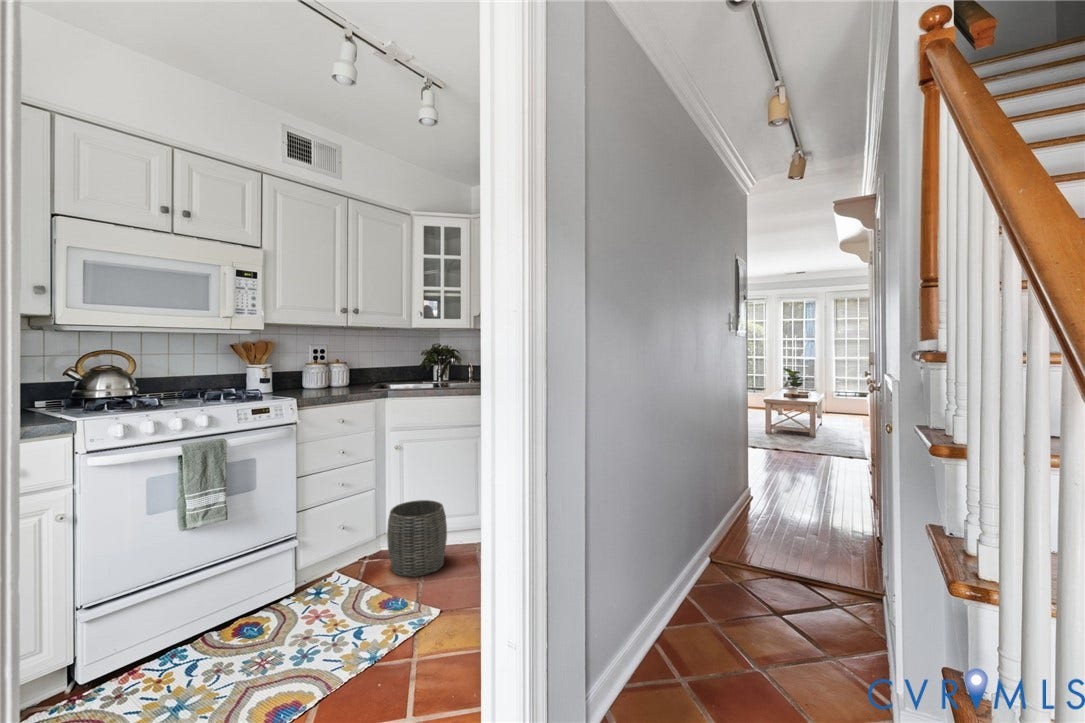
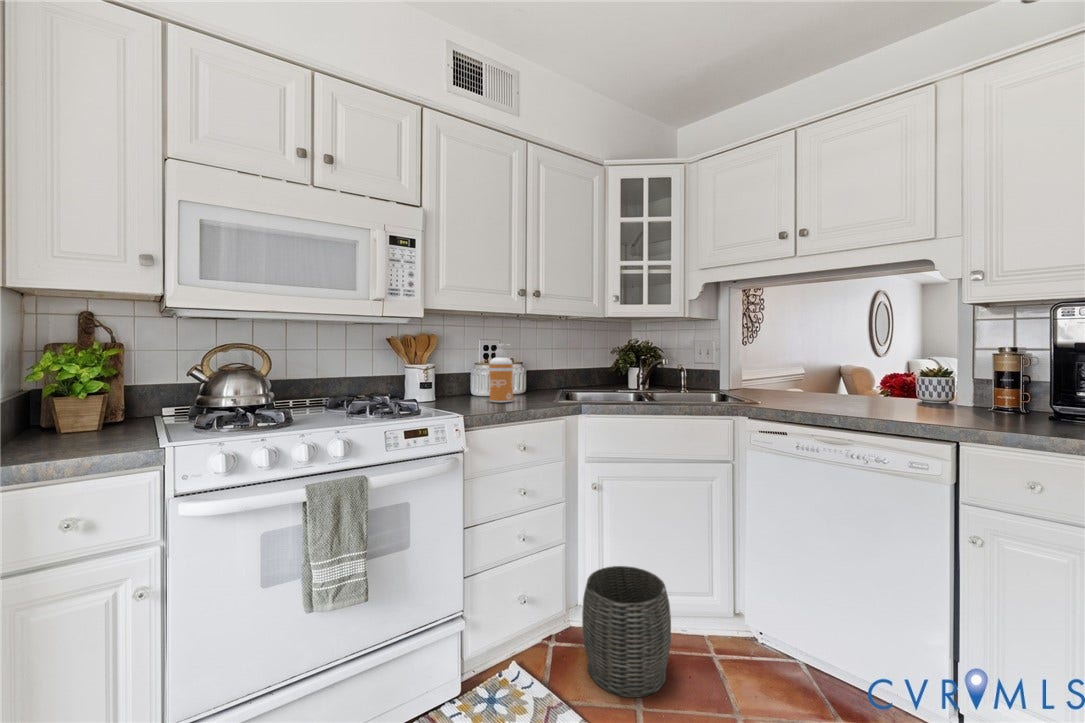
soap dispenser: none [318,349,337,392] -> present [489,344,513,402]

